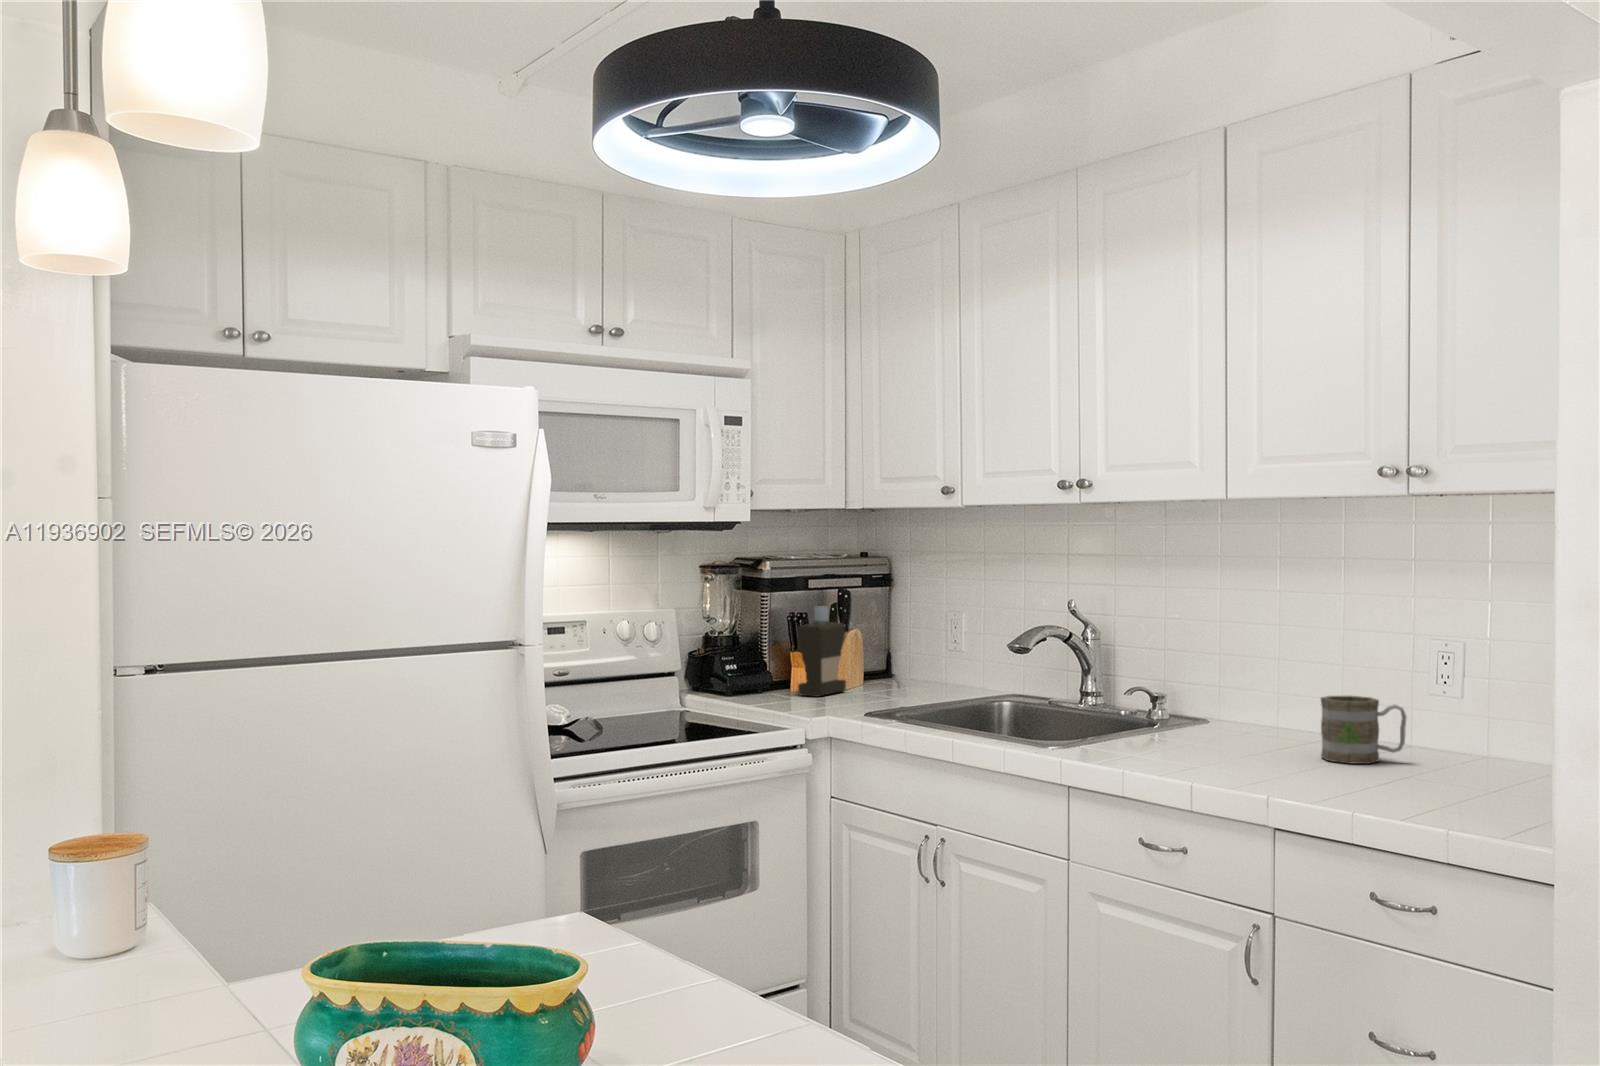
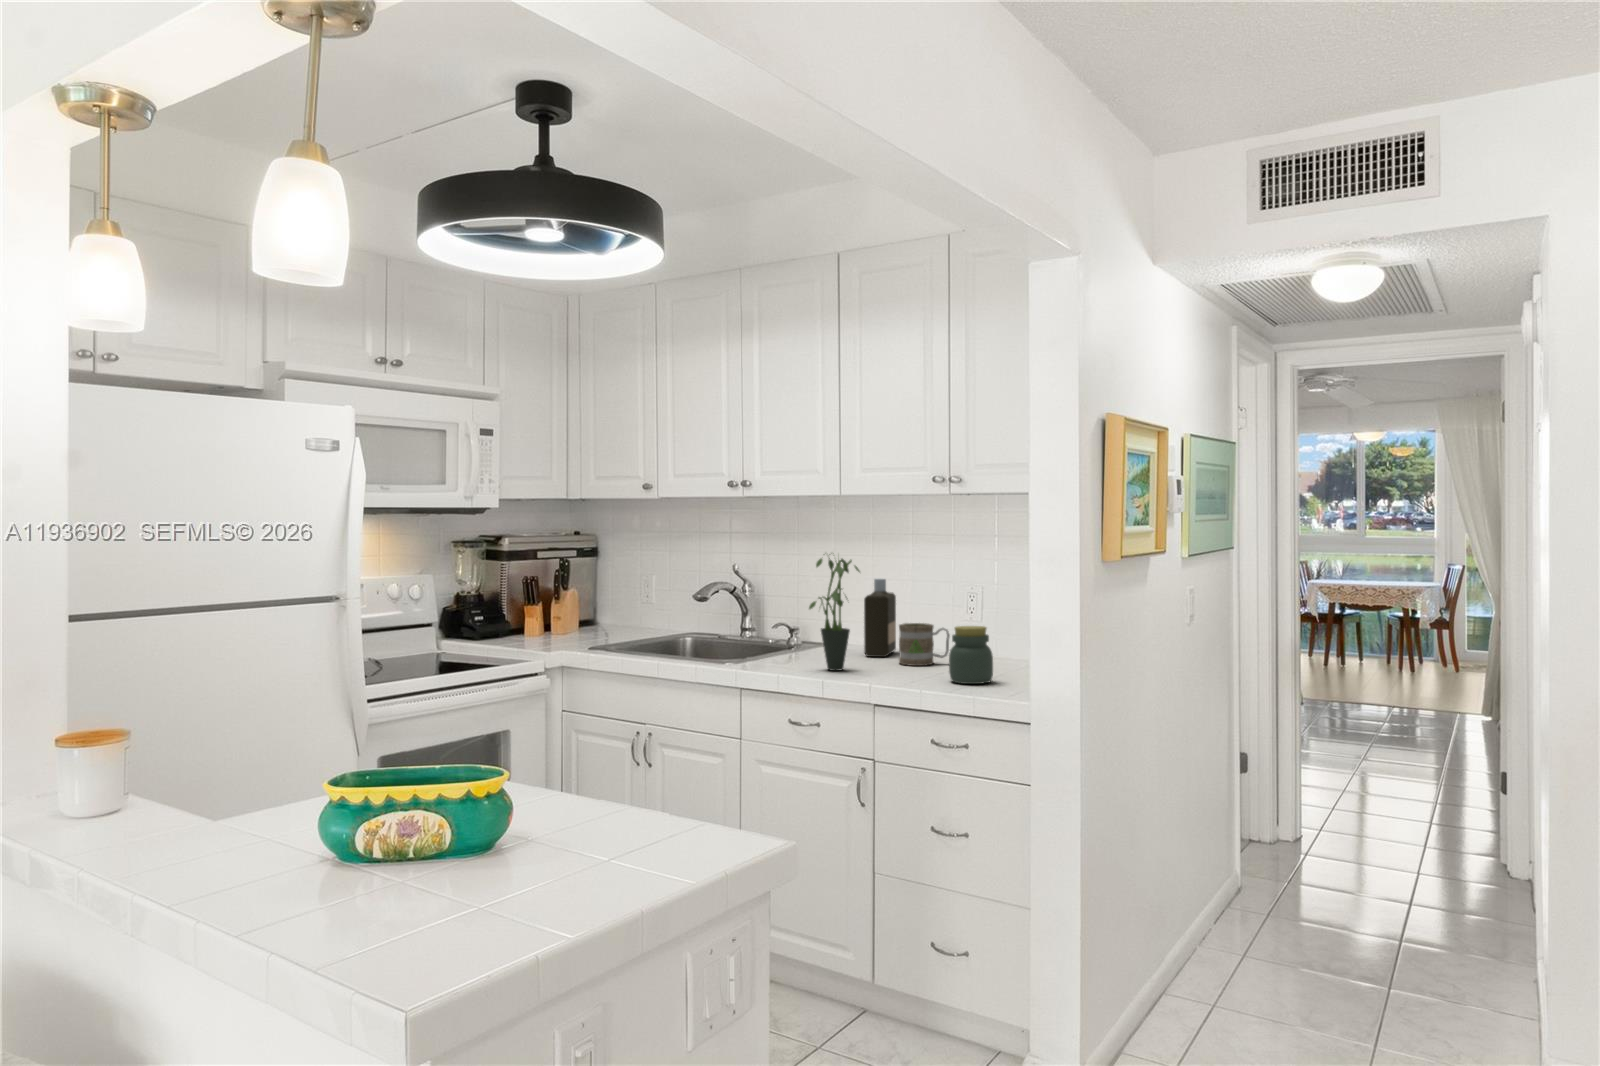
potted plant: none [1173,585,1257,766] -> present [809,558,860,671]
bottle: present [797,606,846,697] -> present [864,579,896,657]
jar: none [1405,707,1484,804] -> present [949,626,993,684]

